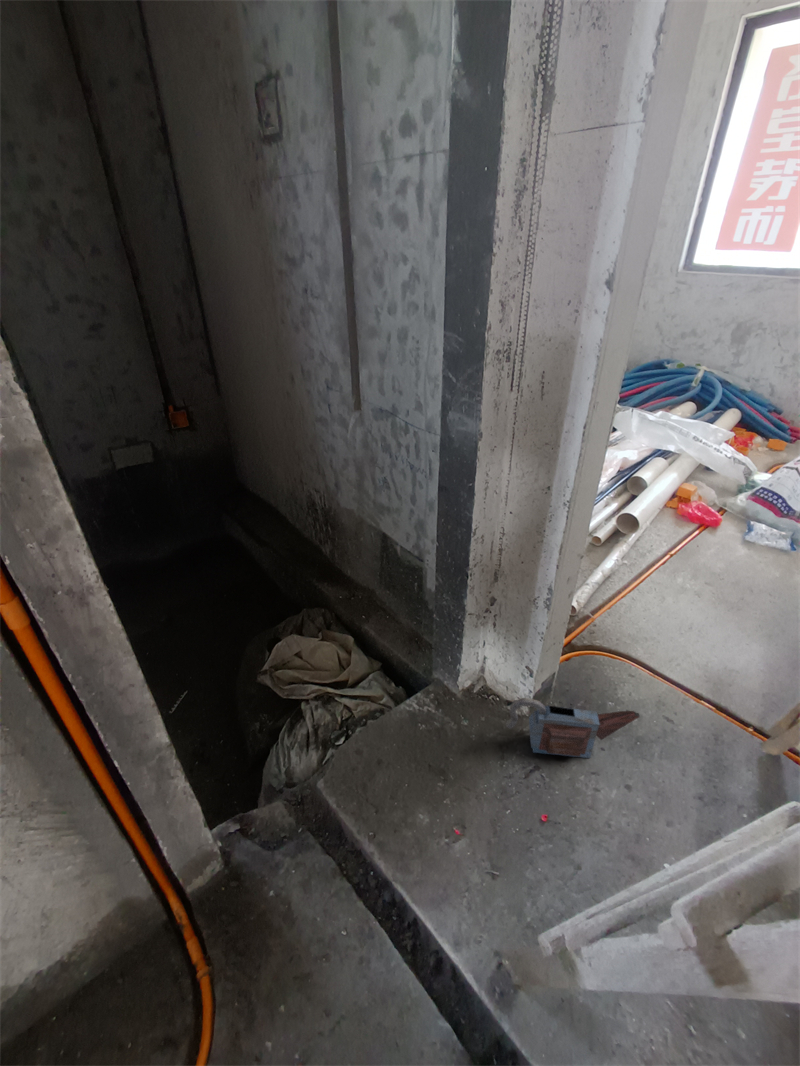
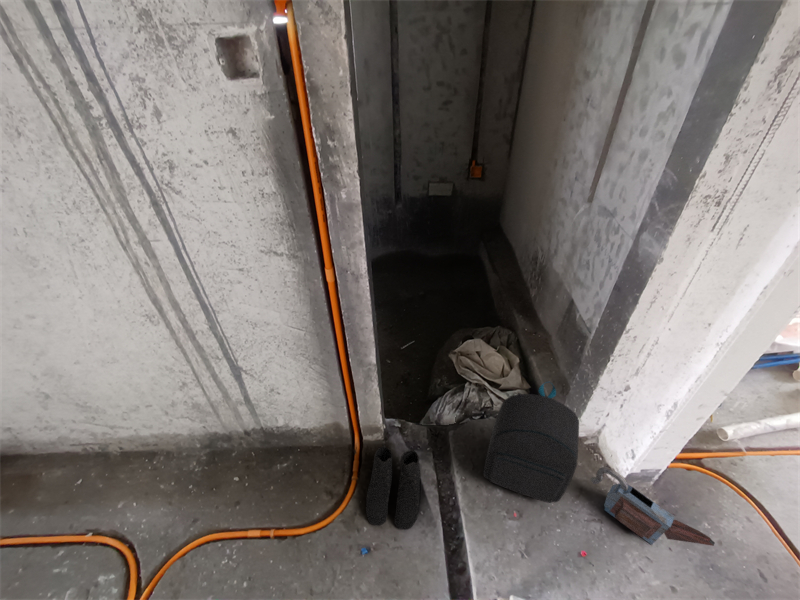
backpack: none [376,630,496,805] -> present [483,382,579,503]
boots: none [227,832,335,996] -> present [366,445,420,530]

